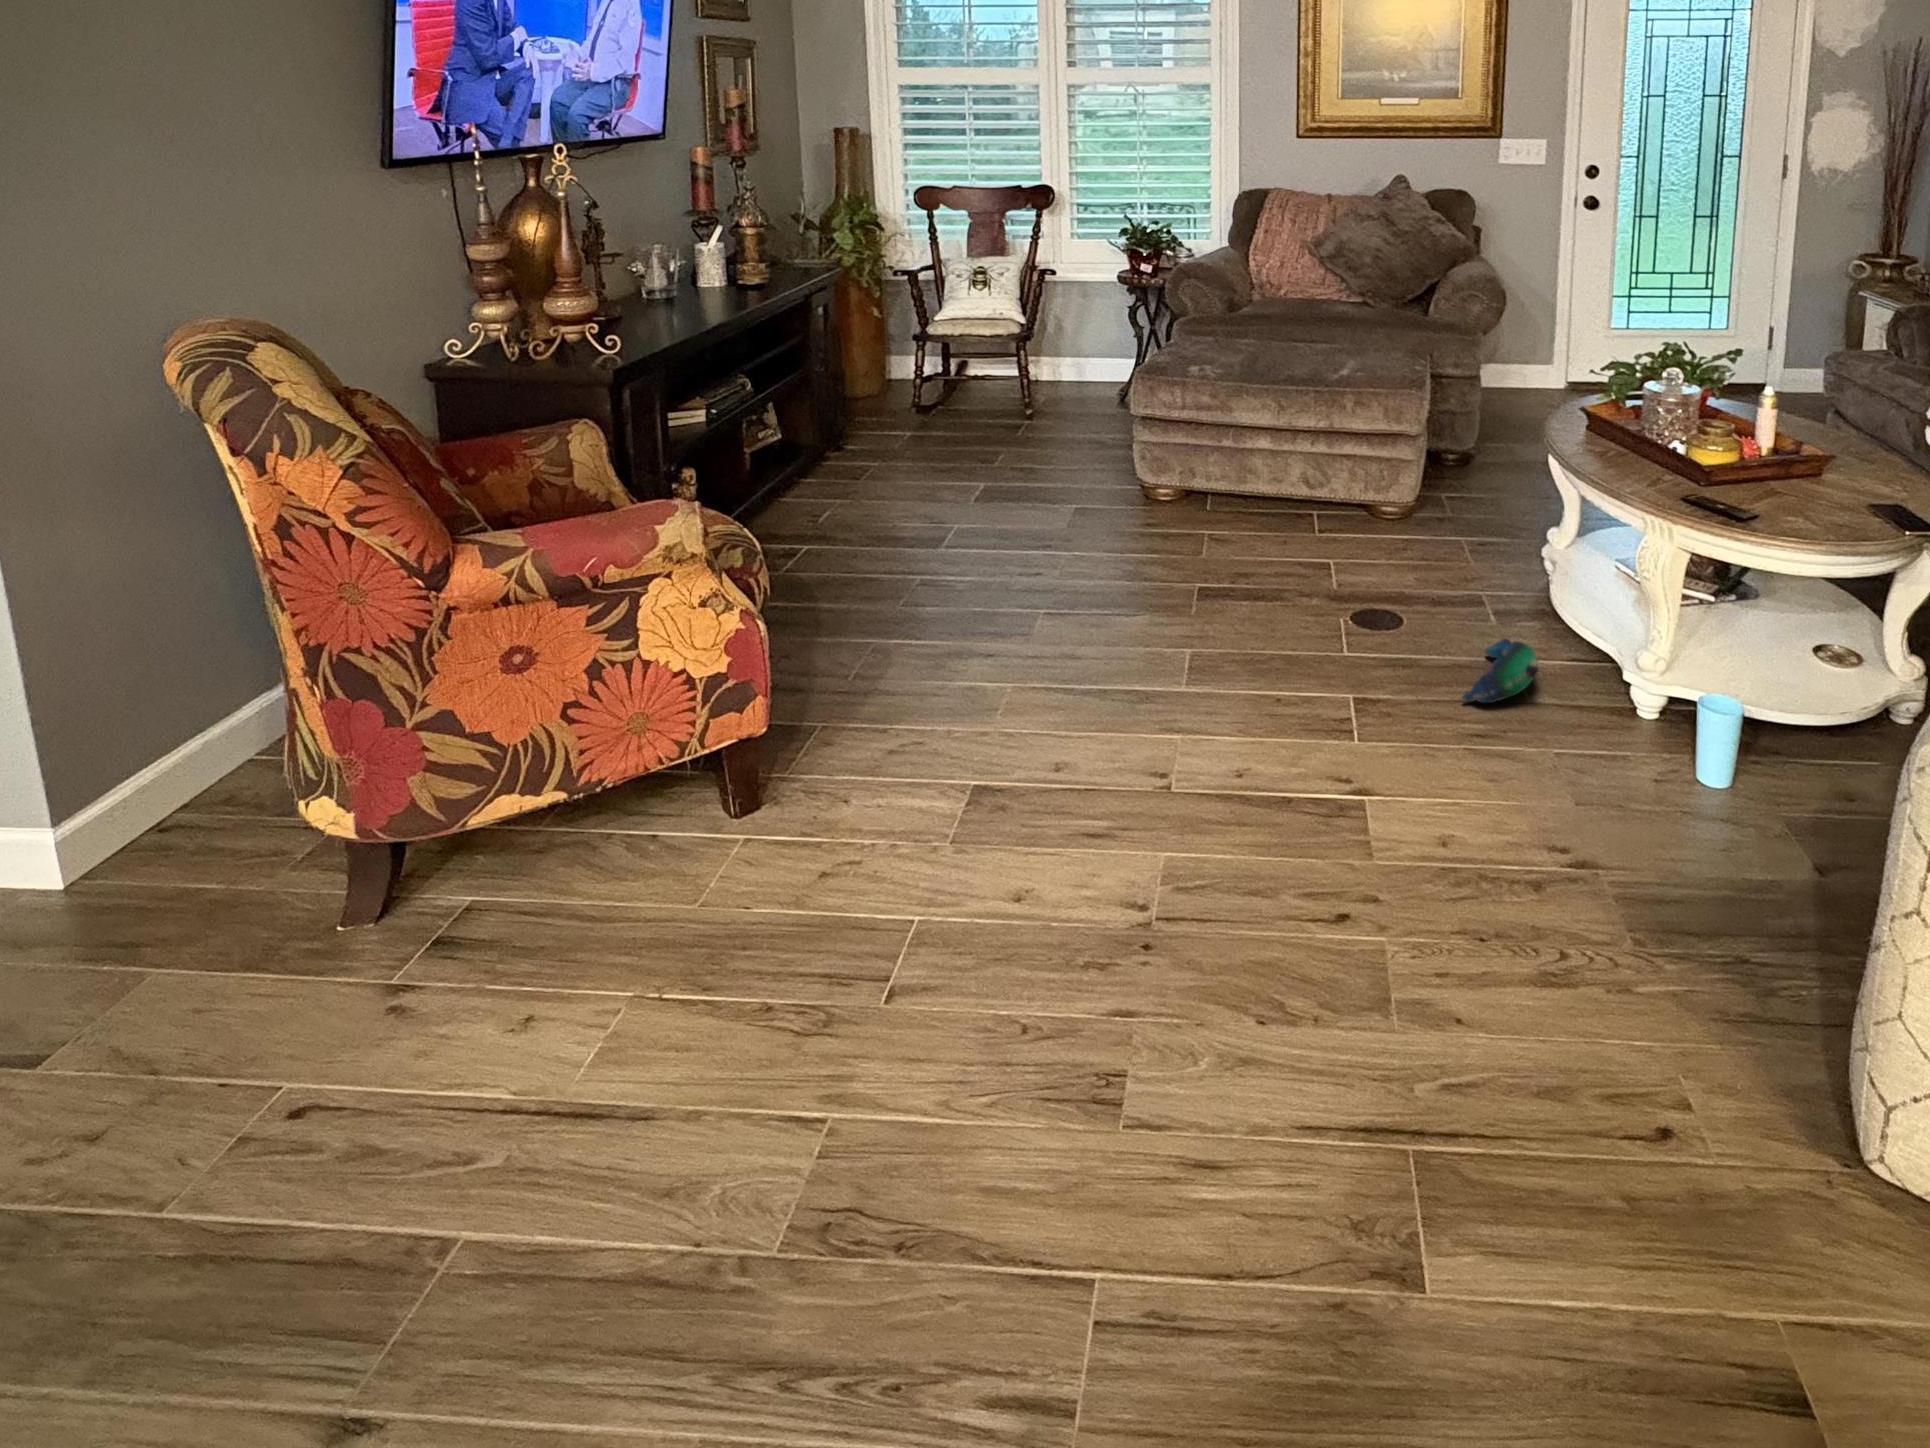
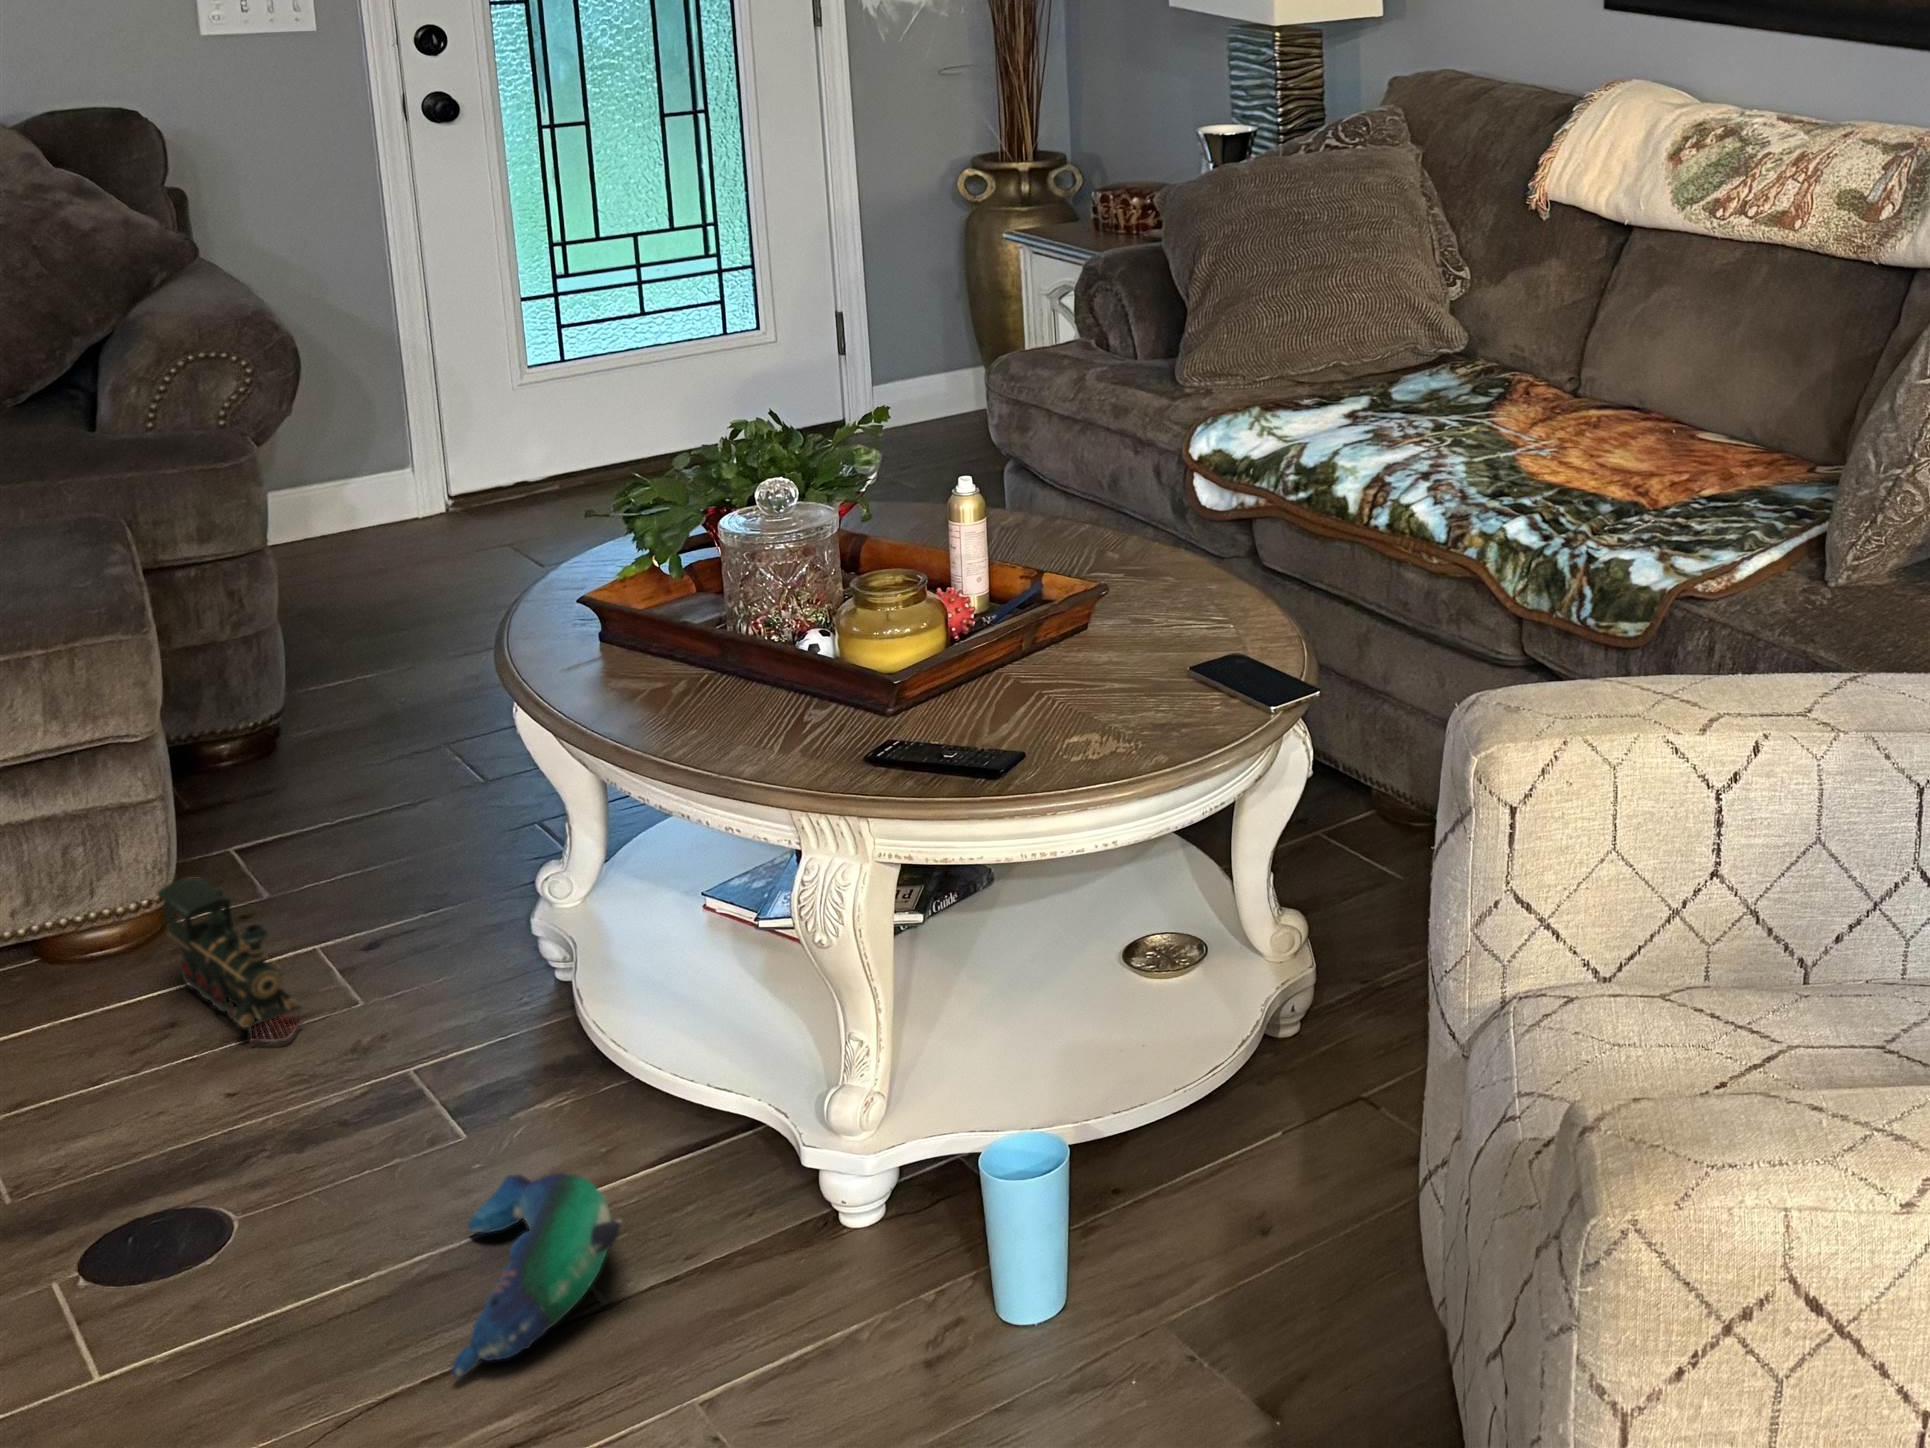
toy train: none [1410,493,1450,564] -> present [157,878,301,1042]

